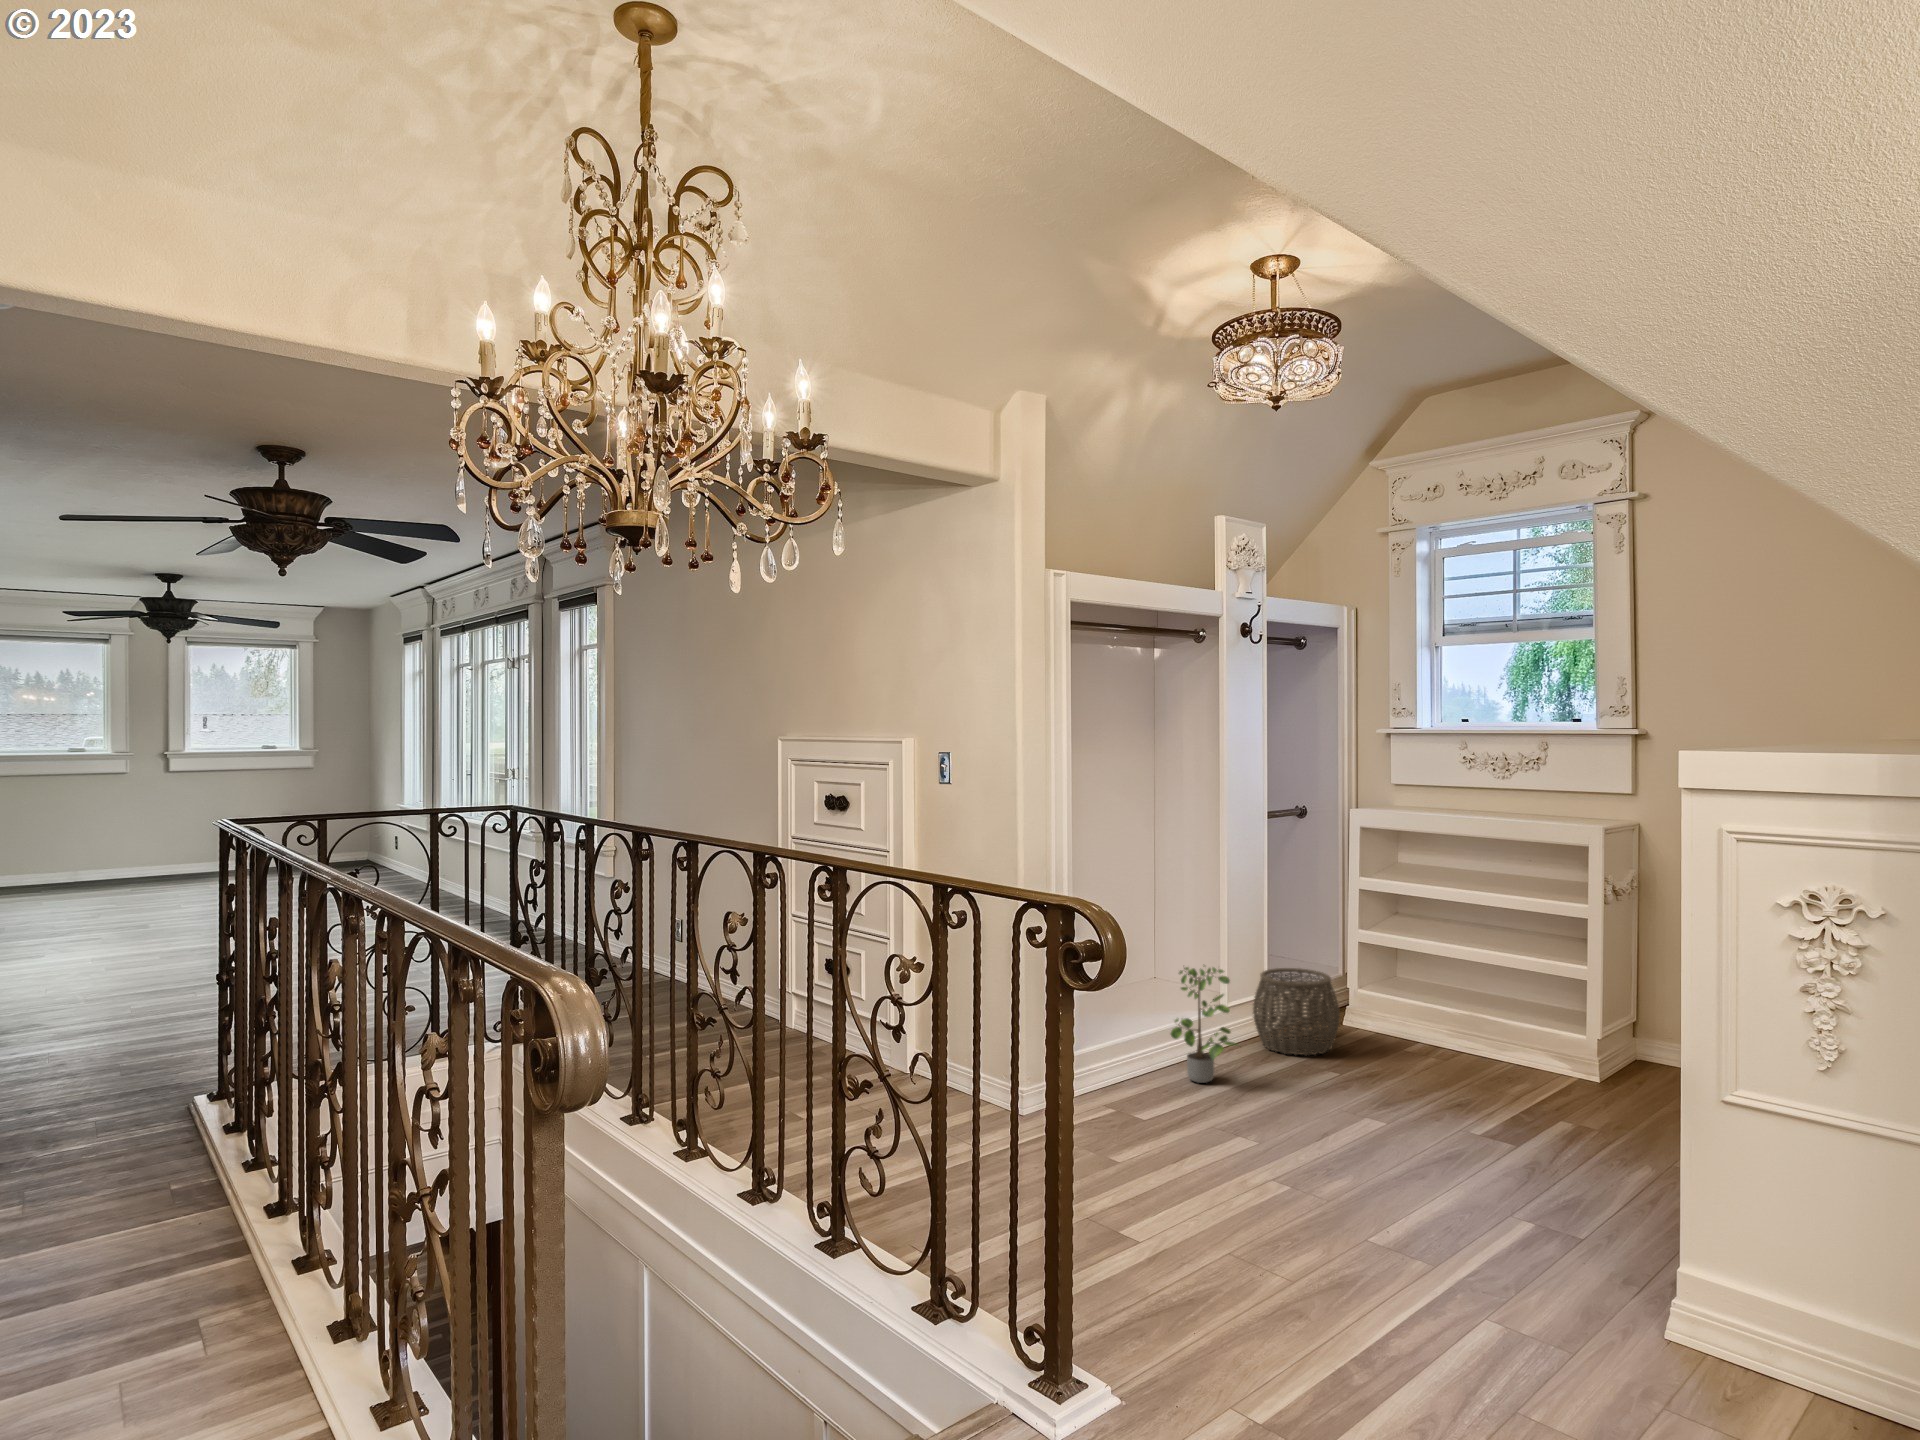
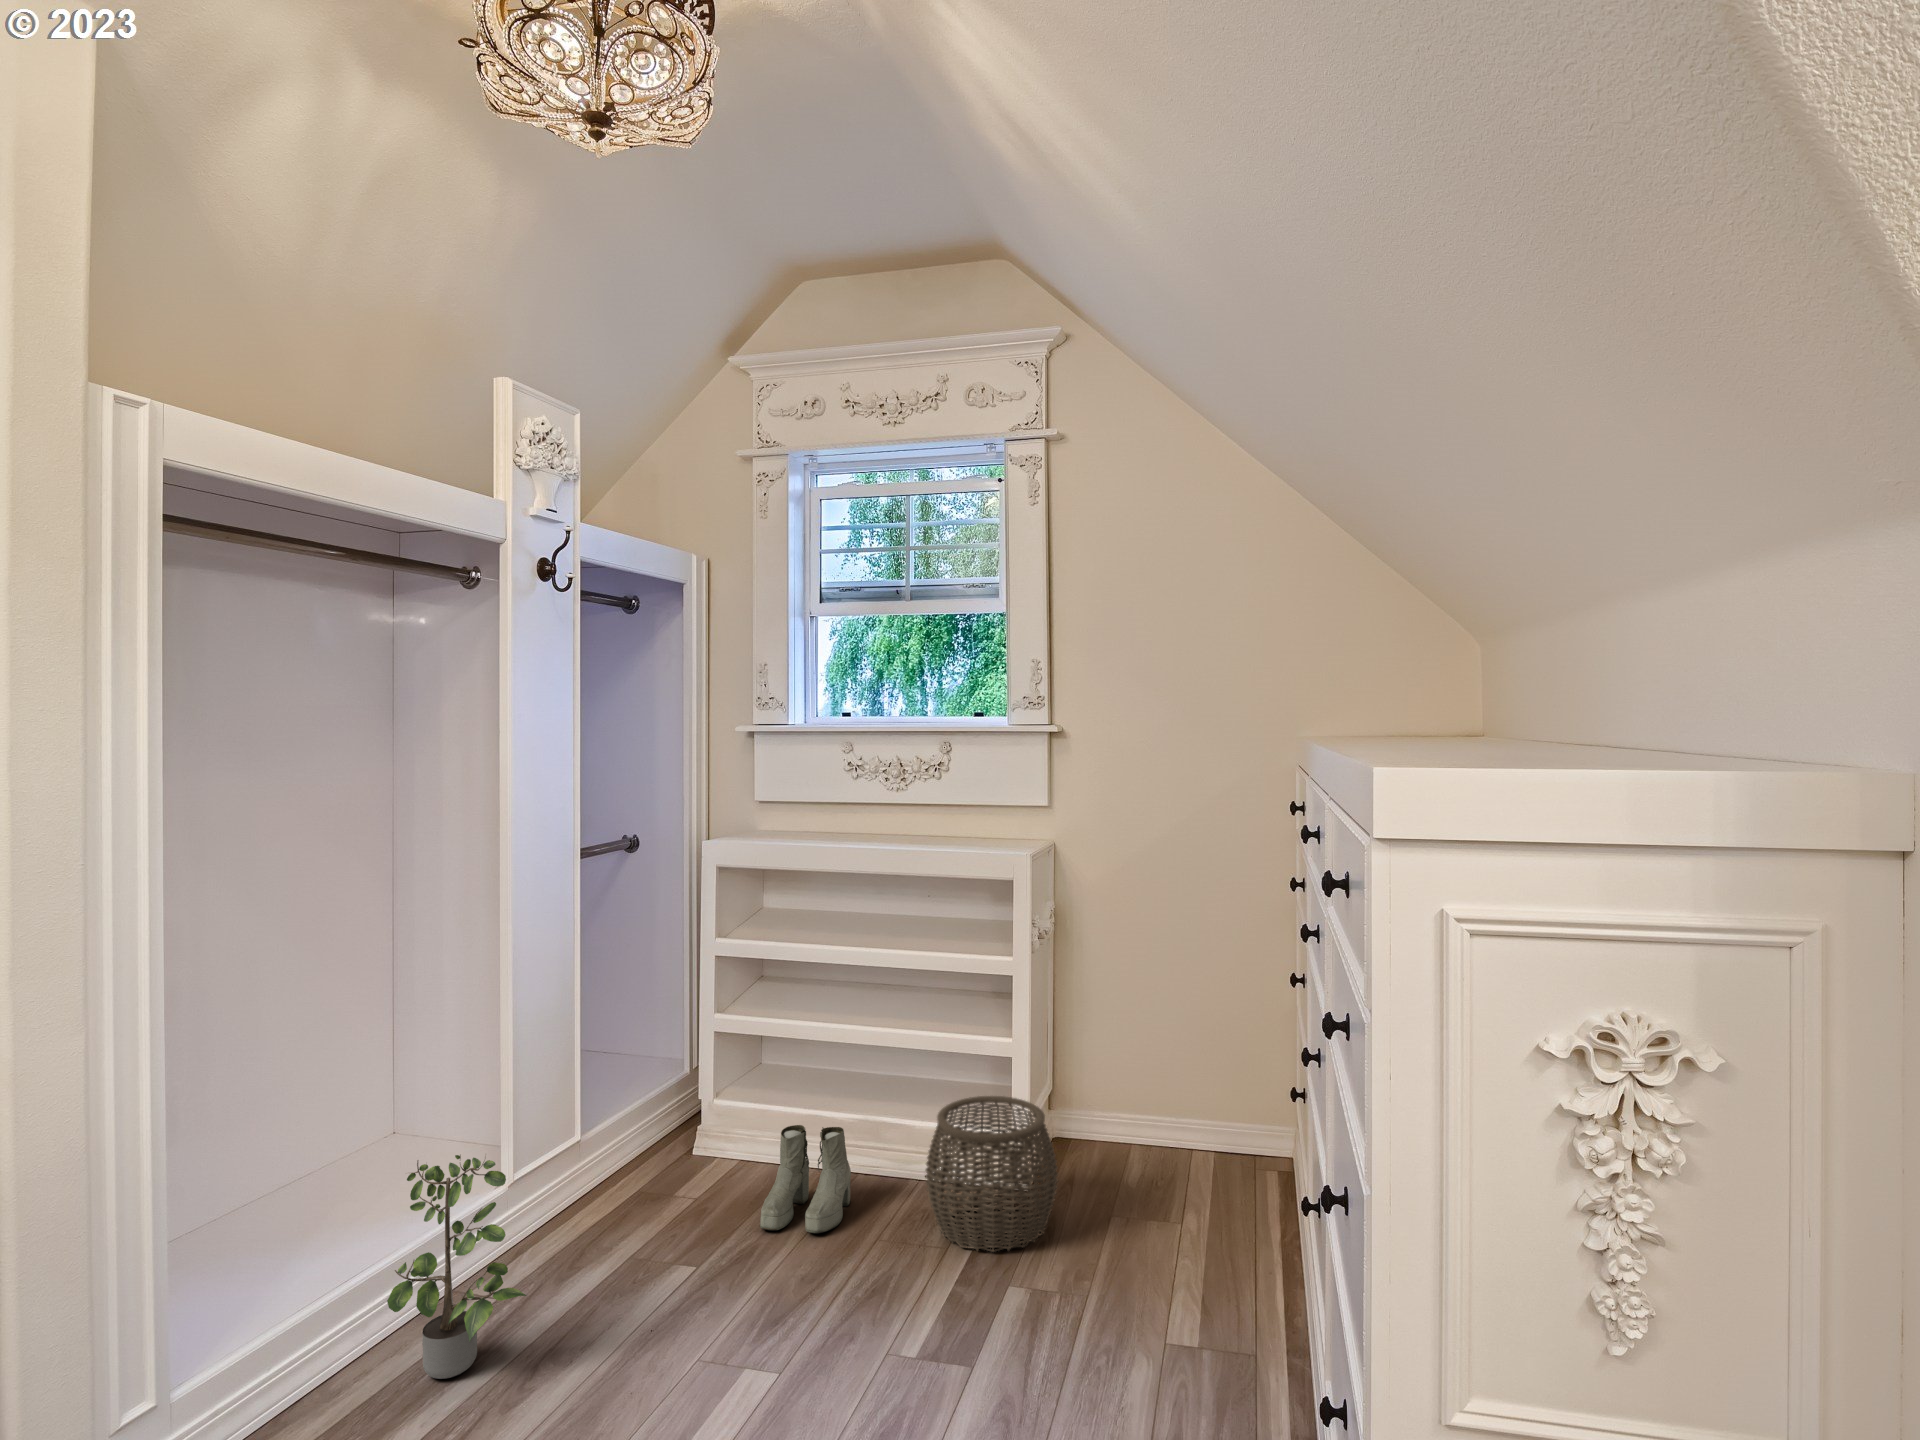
woven basket: present [1253,968,1340,1055] -> present [925,1096,1058,1252]
boots: none [1385,1004,1453,1072] -> present [760,1125,851,1233]

